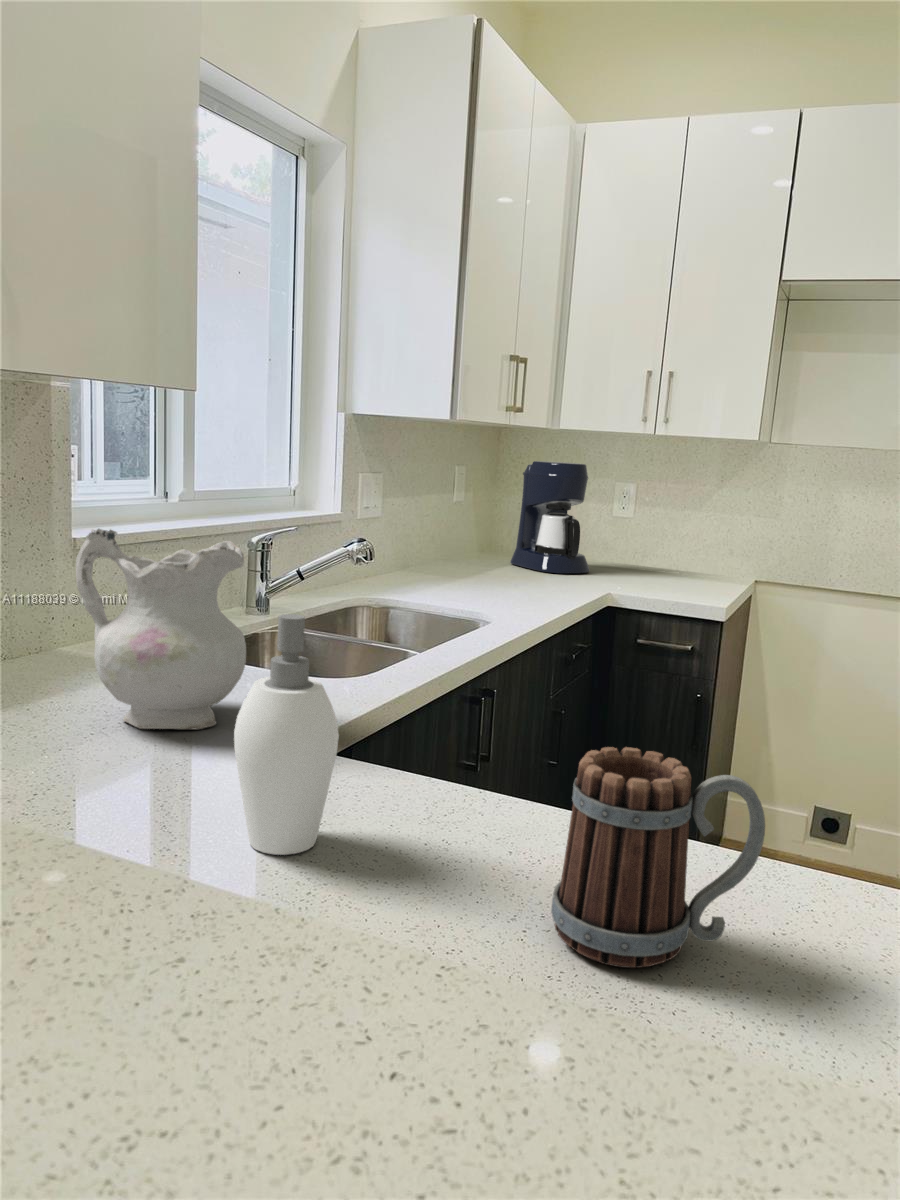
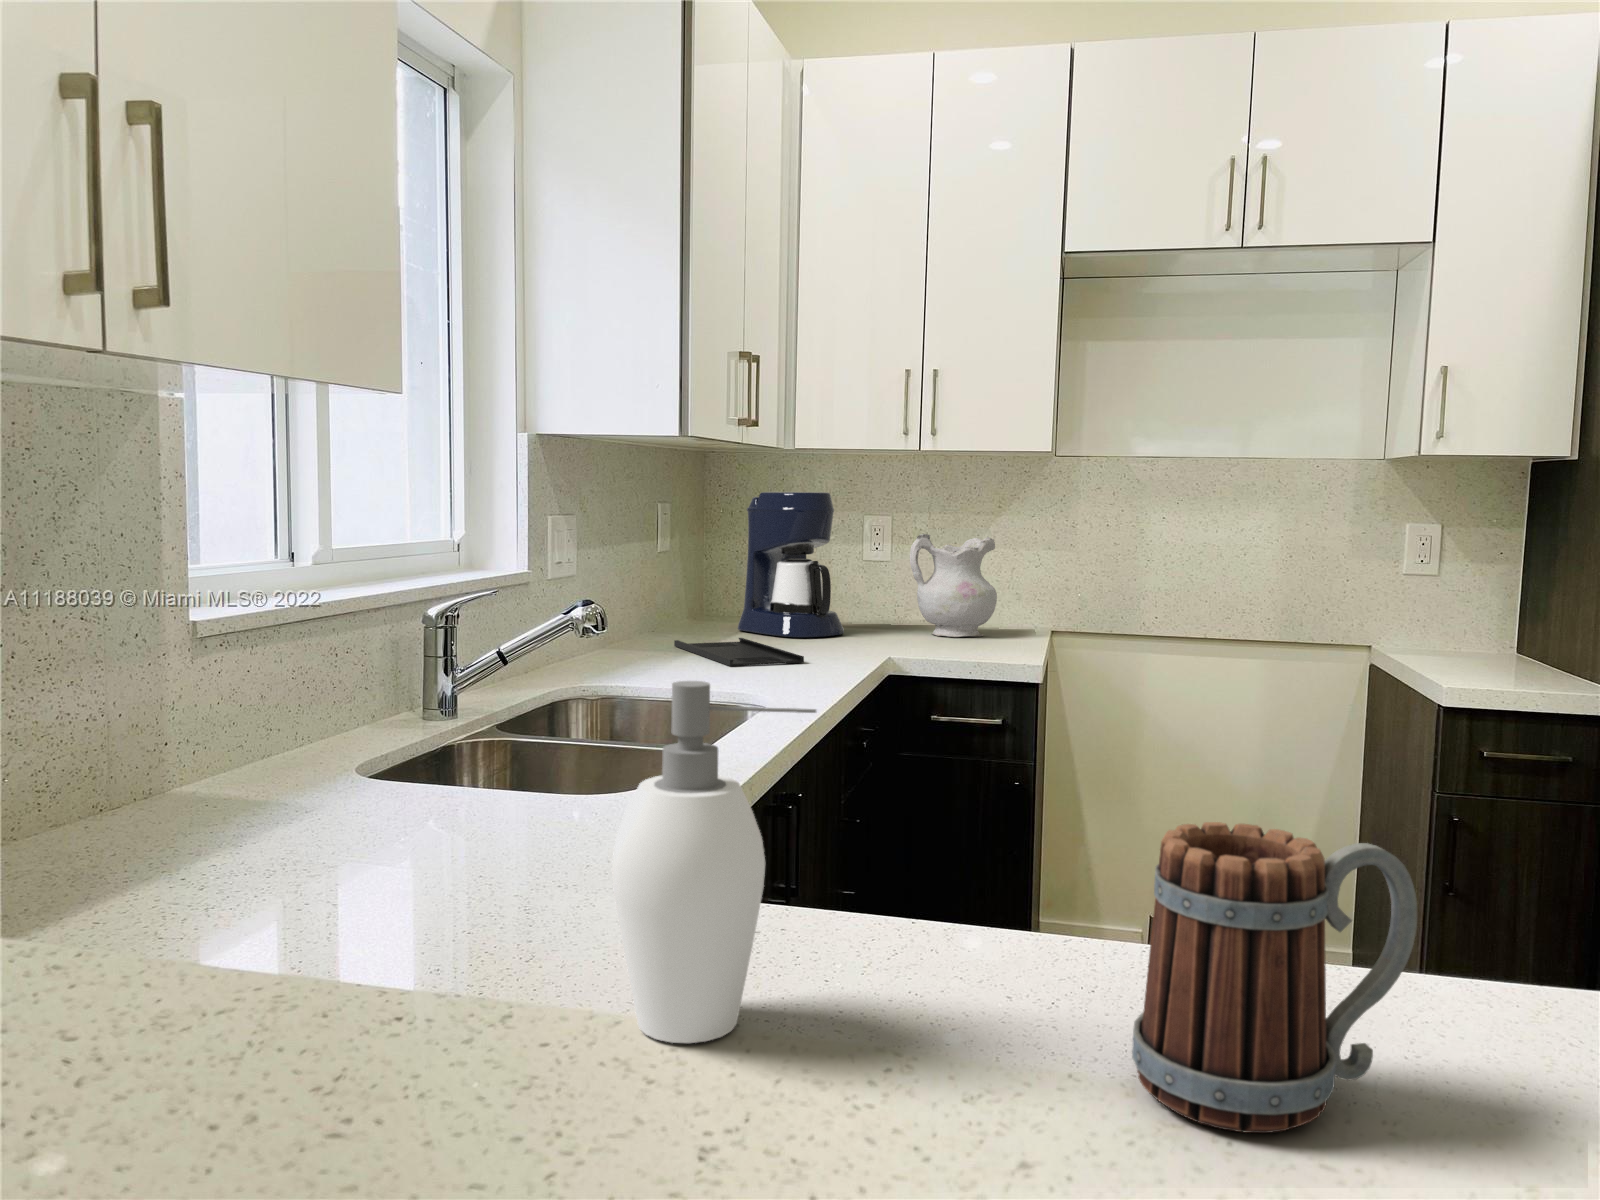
ceramic pitcher: present [76,529,246,729] -> present [910,534,997,637]
tray: none [455,569,542,593] -> present [674,638,804,666]

